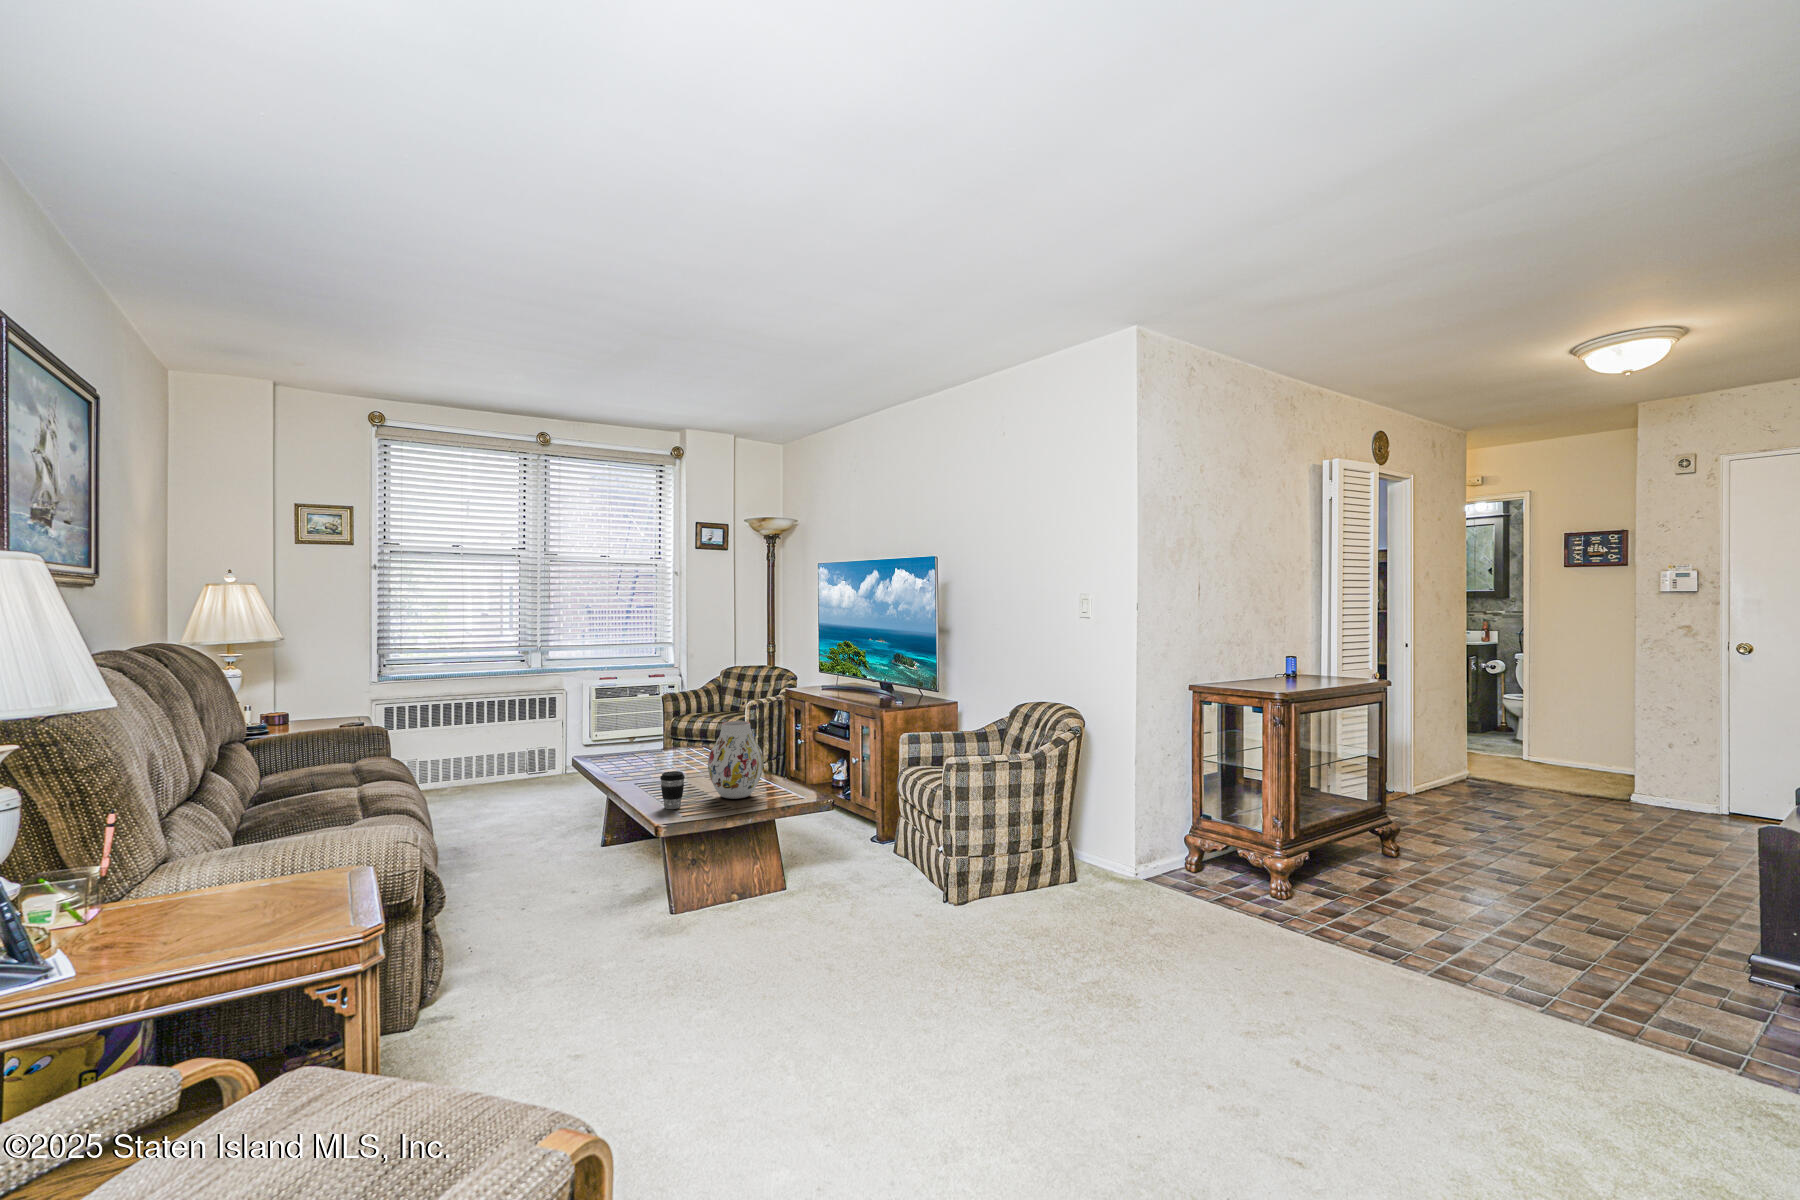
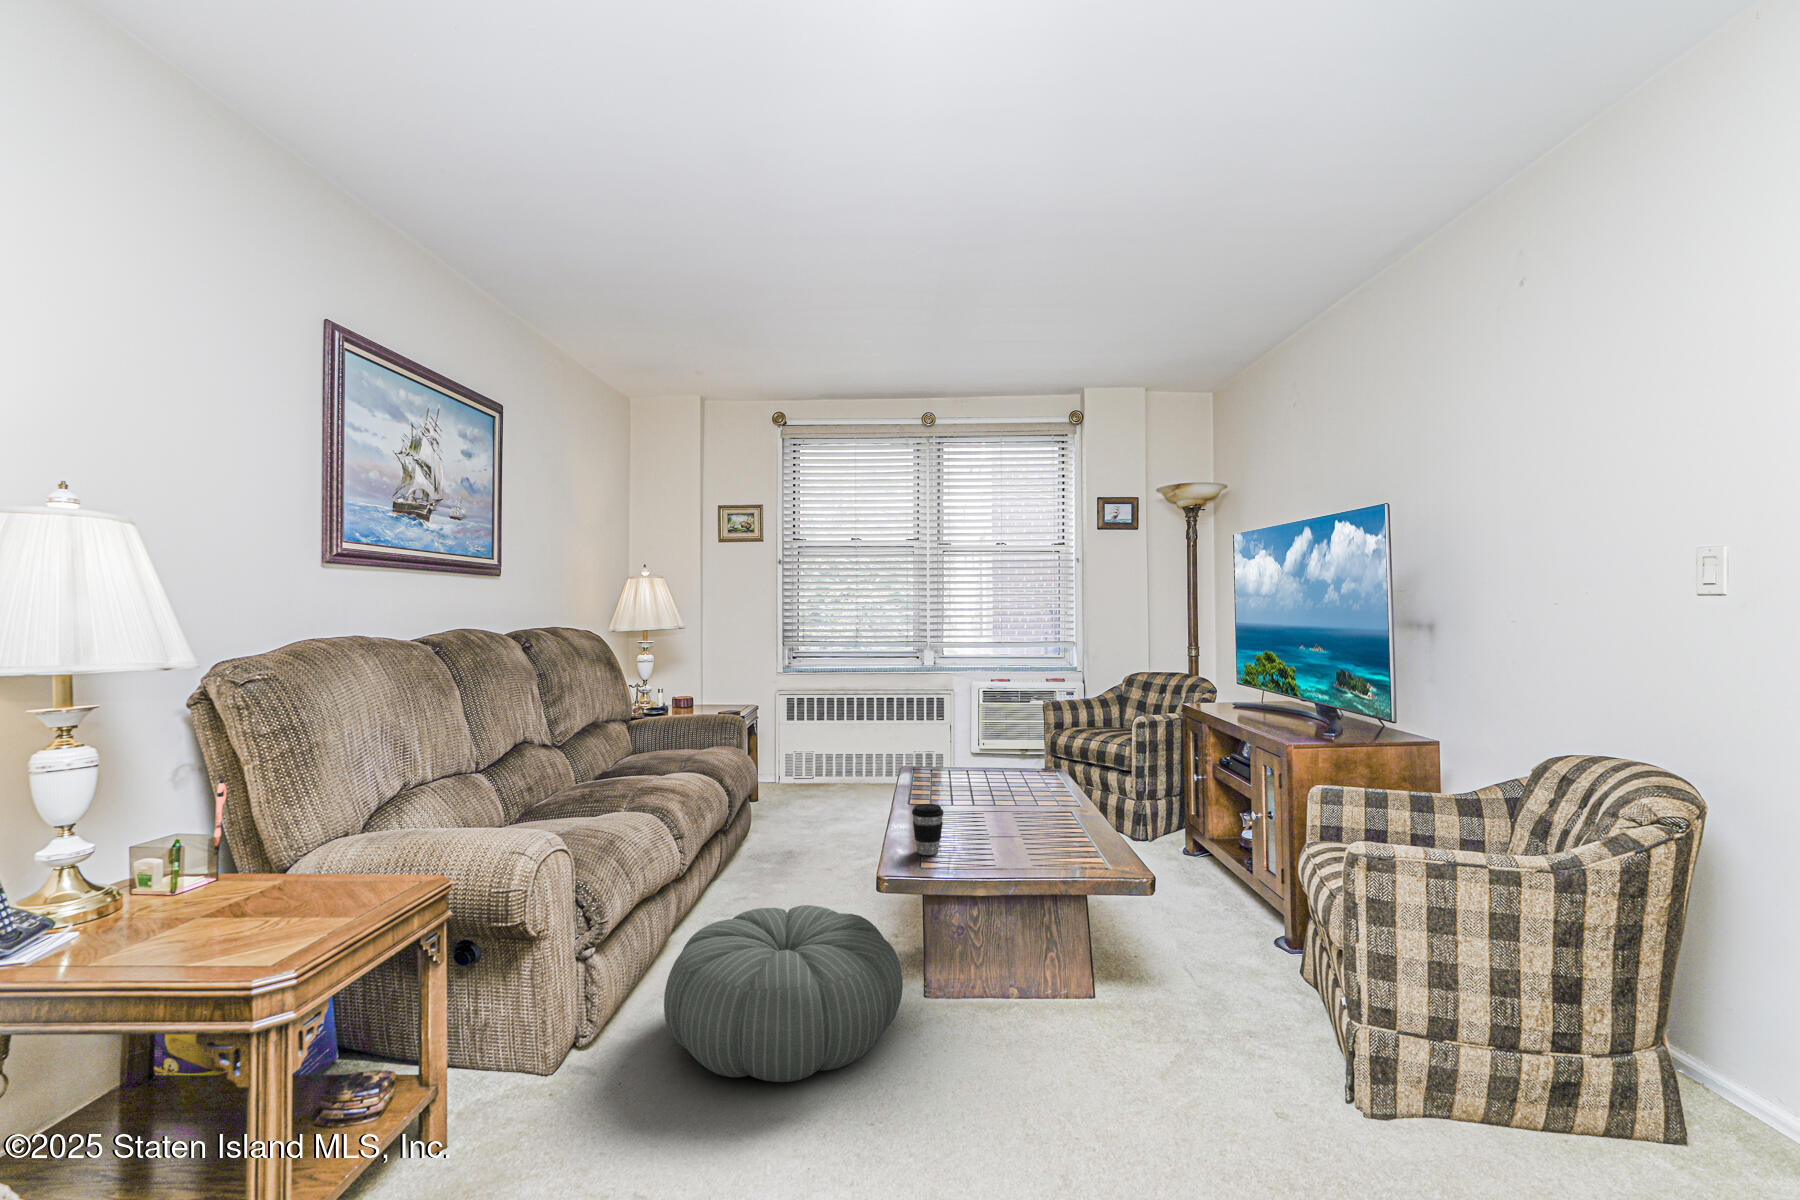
vase: present [708,721,764,799] -> none [981,744,1058,854]
pouf: none [490,860,680,984] -> present [664,905,903,1082]

